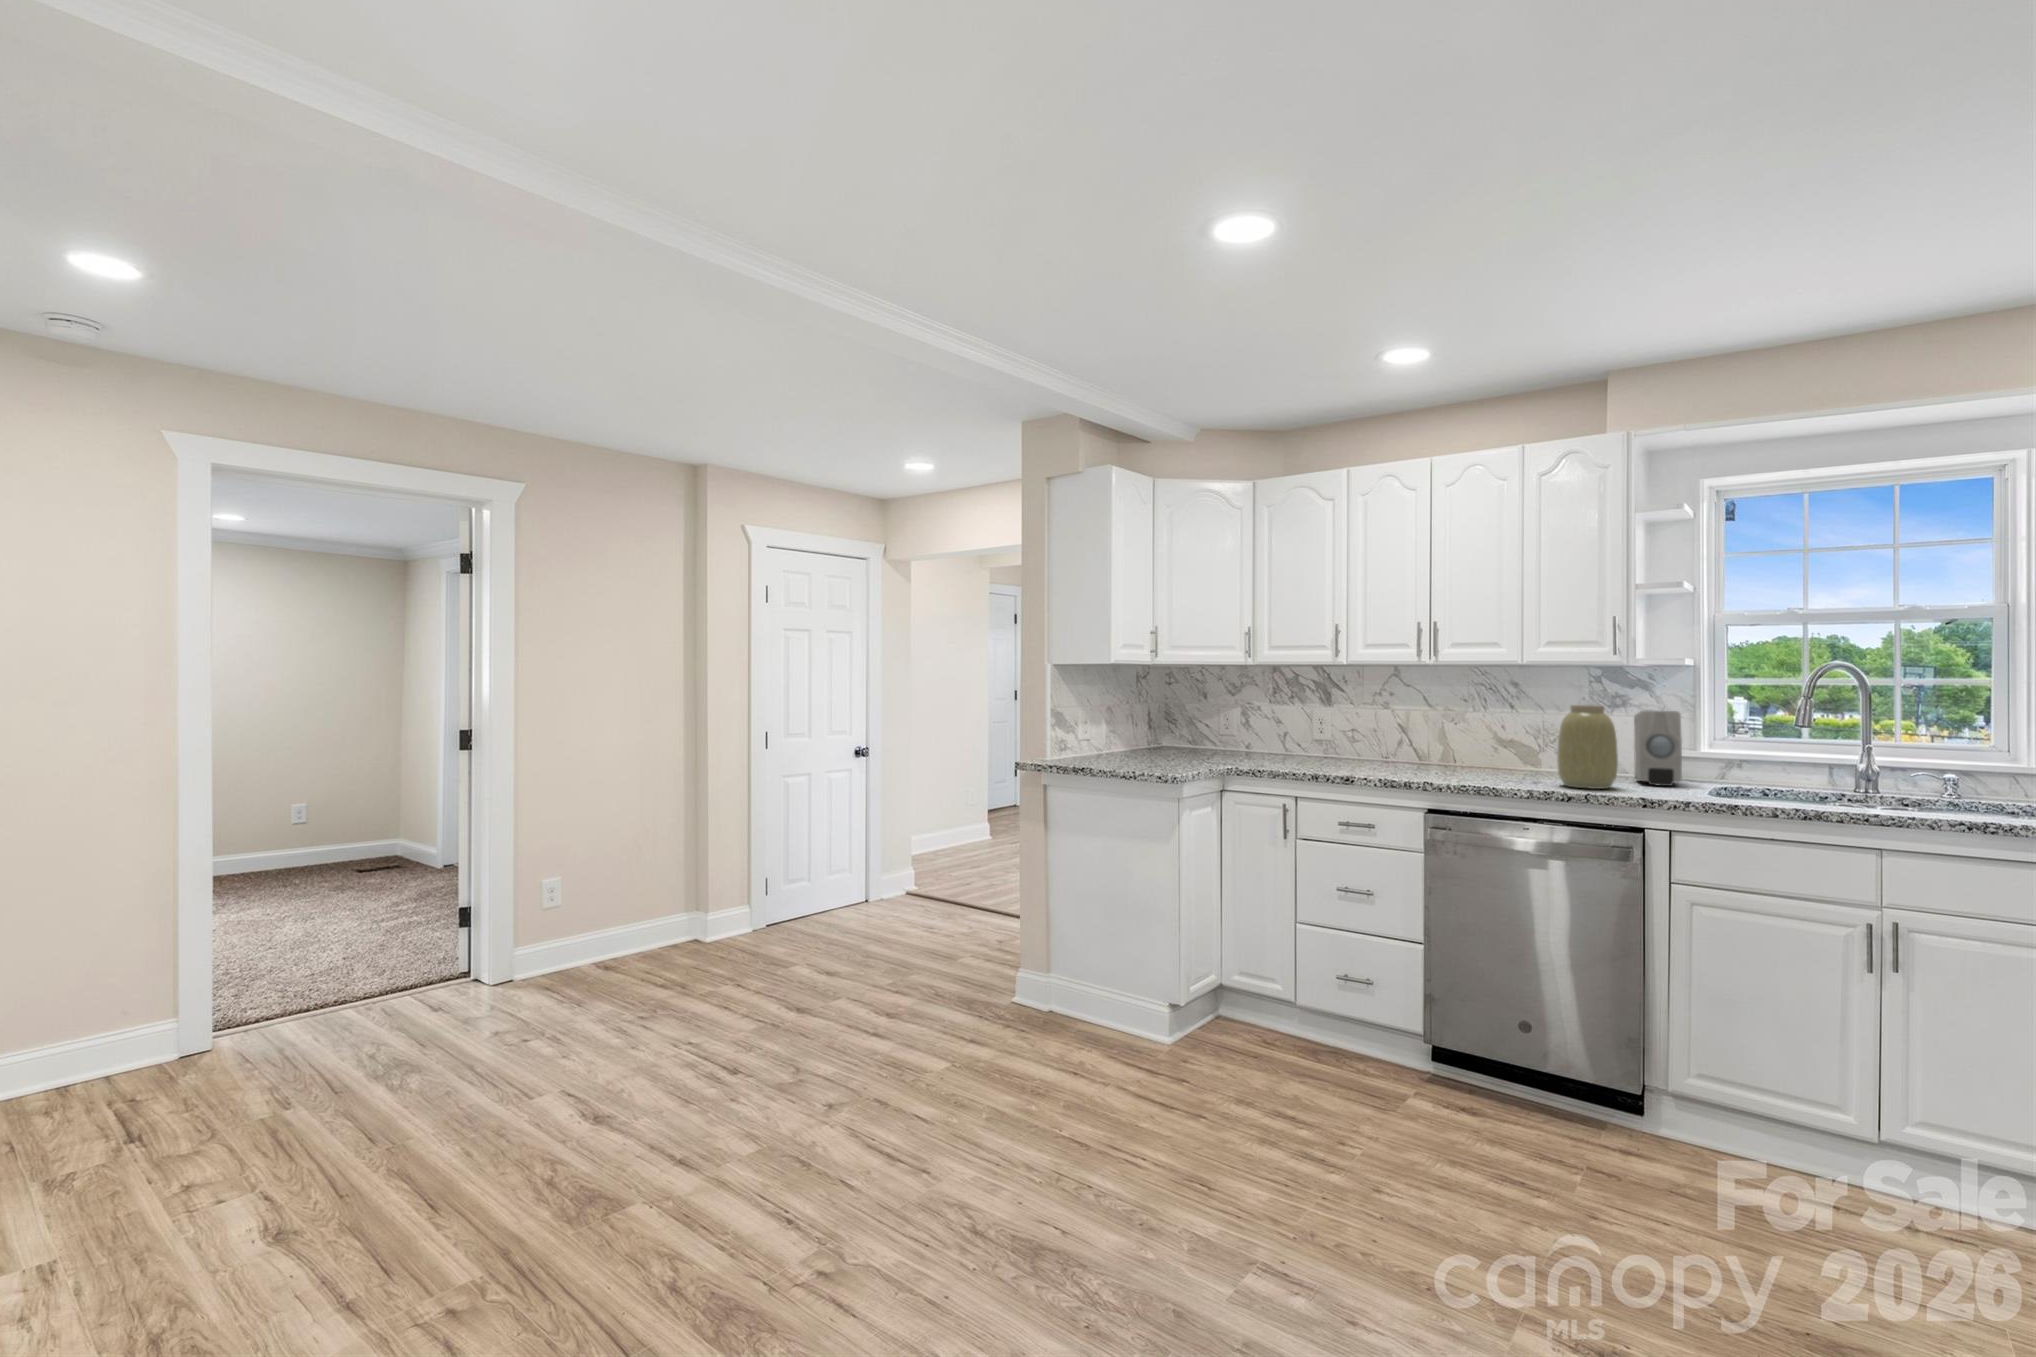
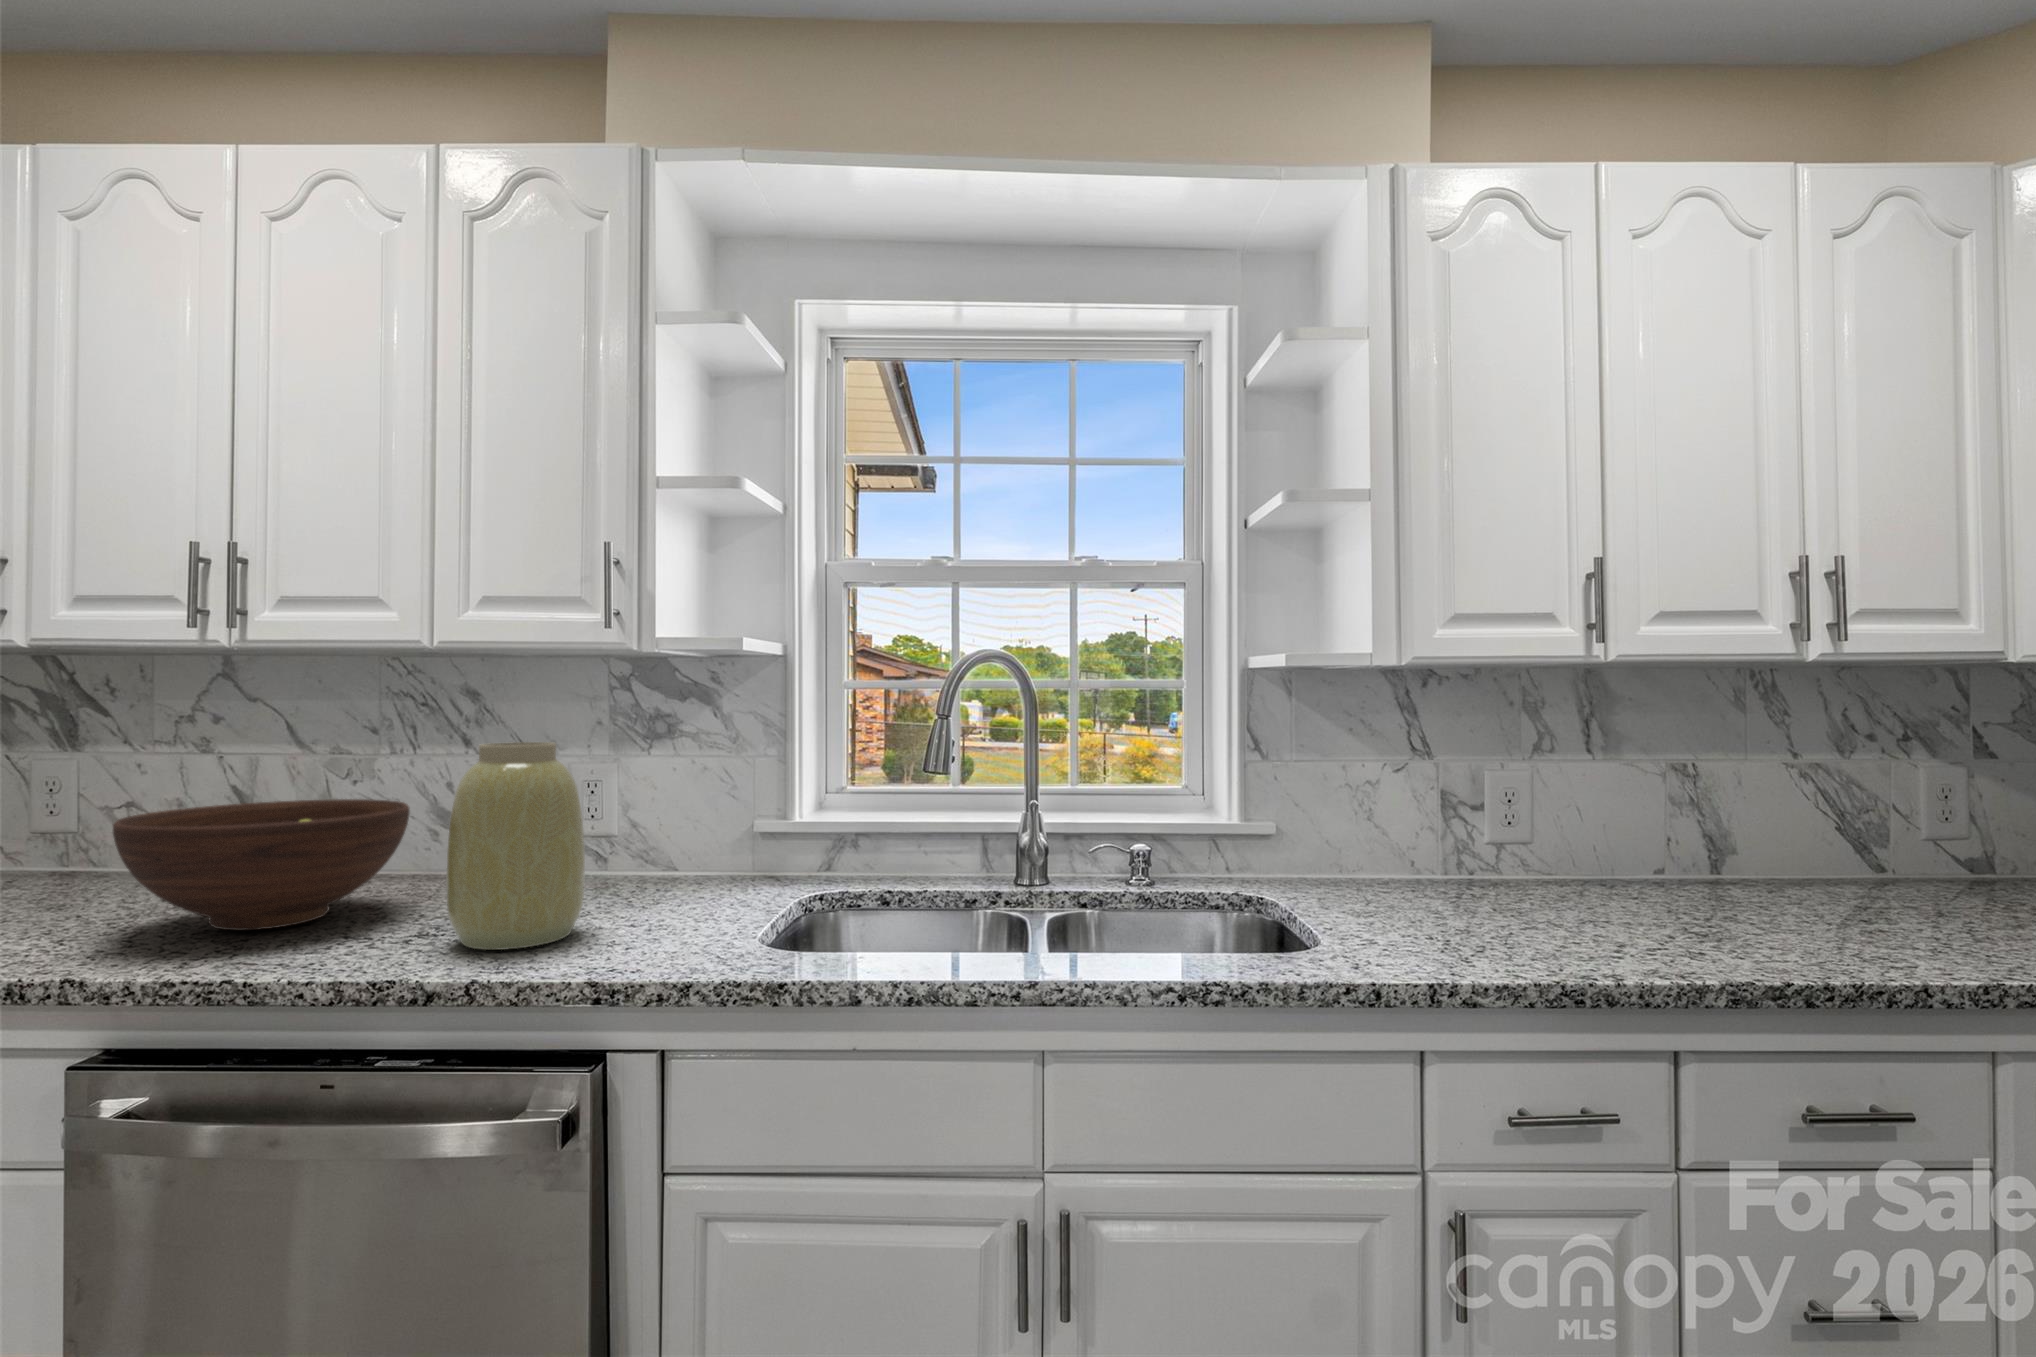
soap dispenser: present [1634,711,1682,786] -> none [651,747,731,910]
fruit bowl: none [1414,729,1519,776] -> present [113,799,410,930]

